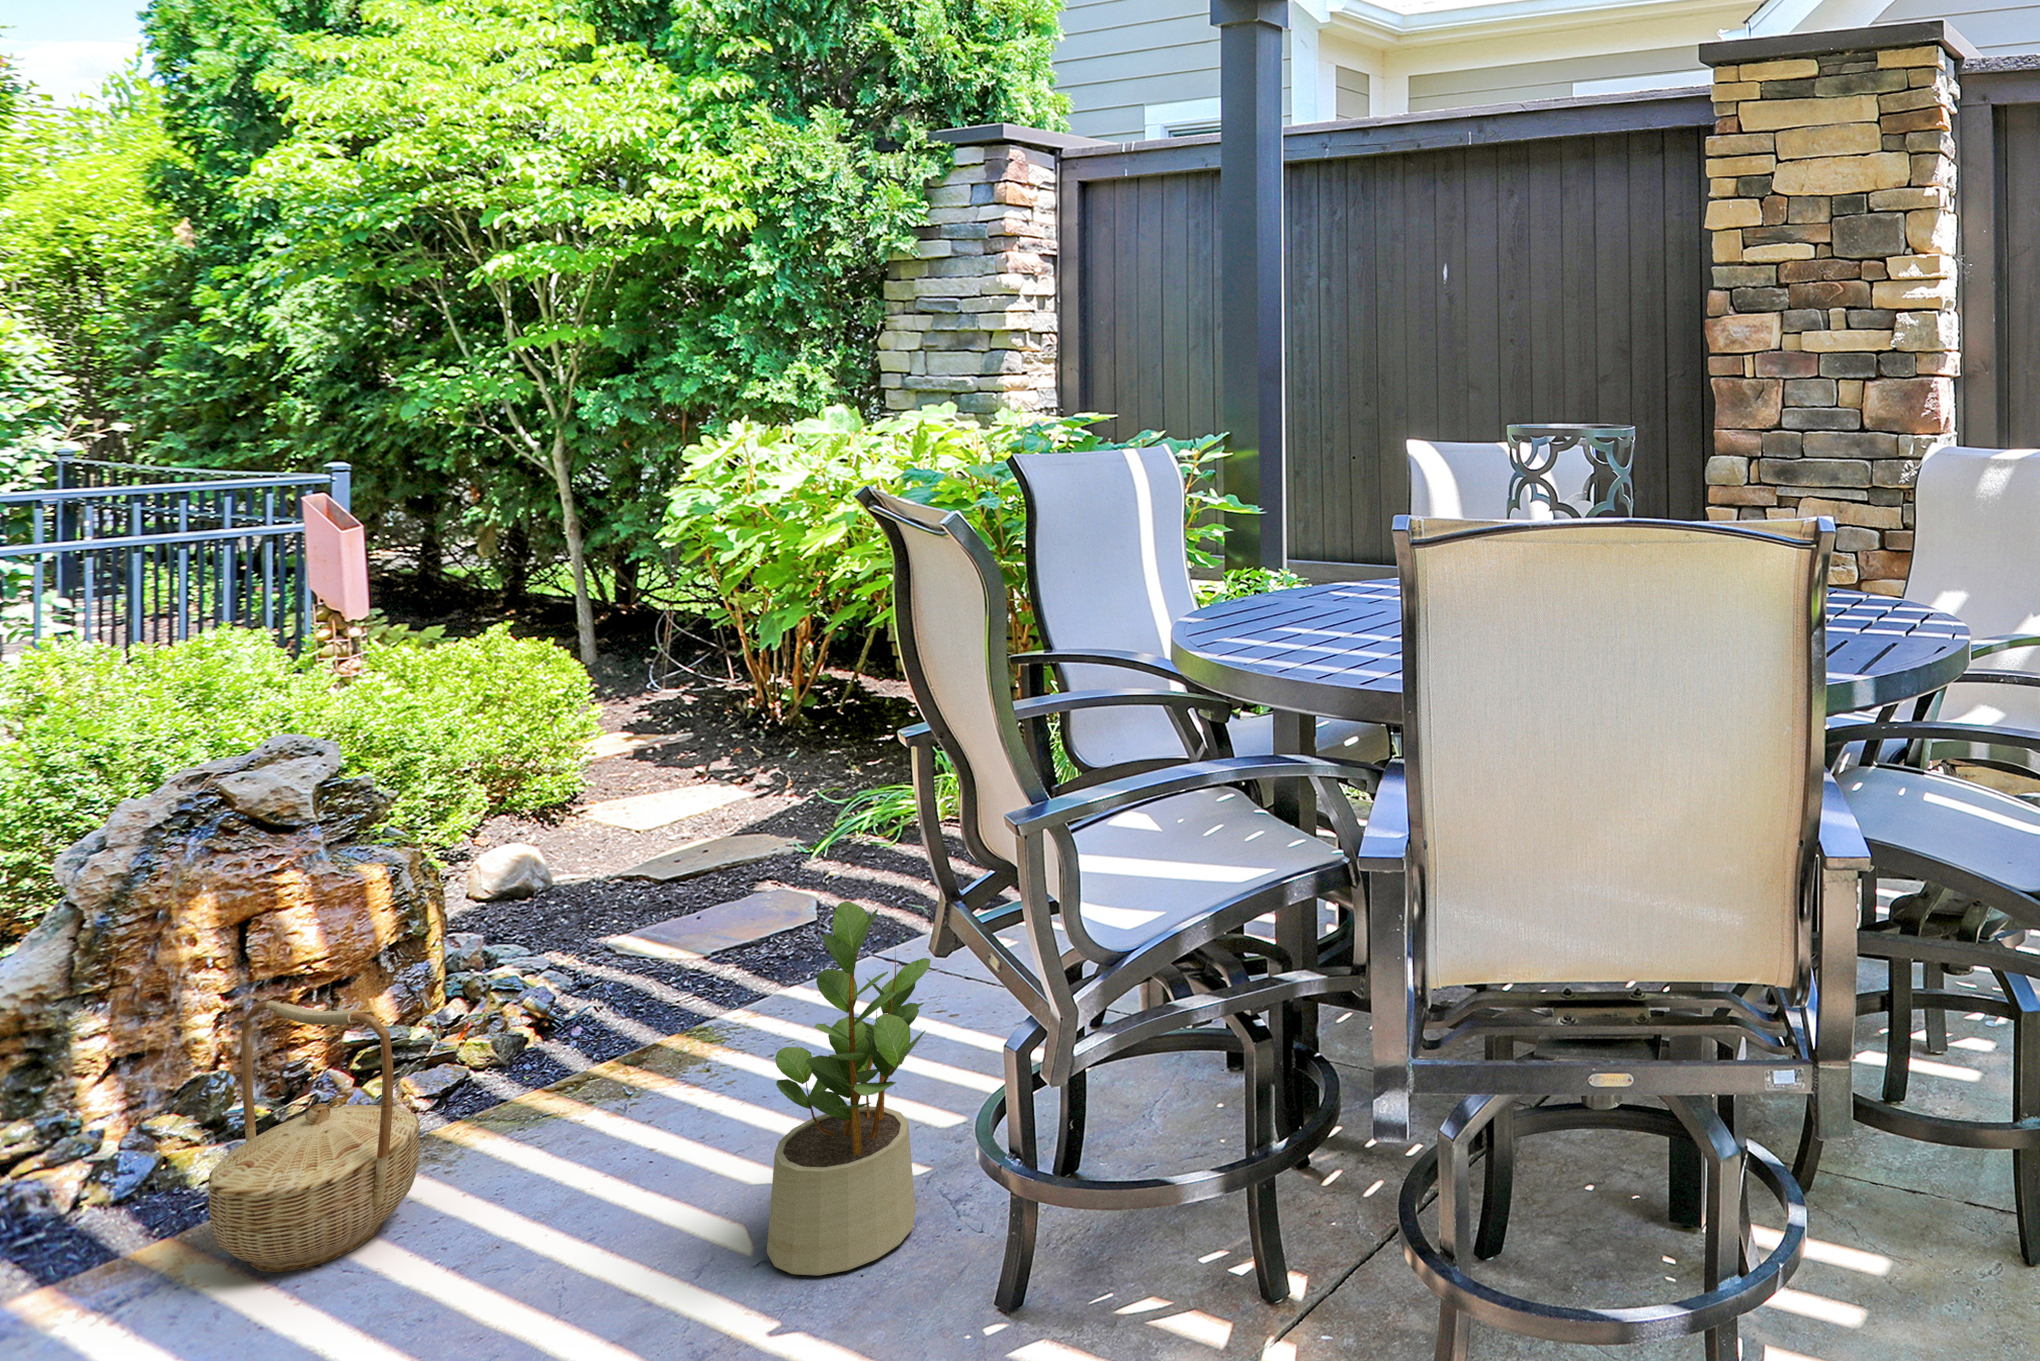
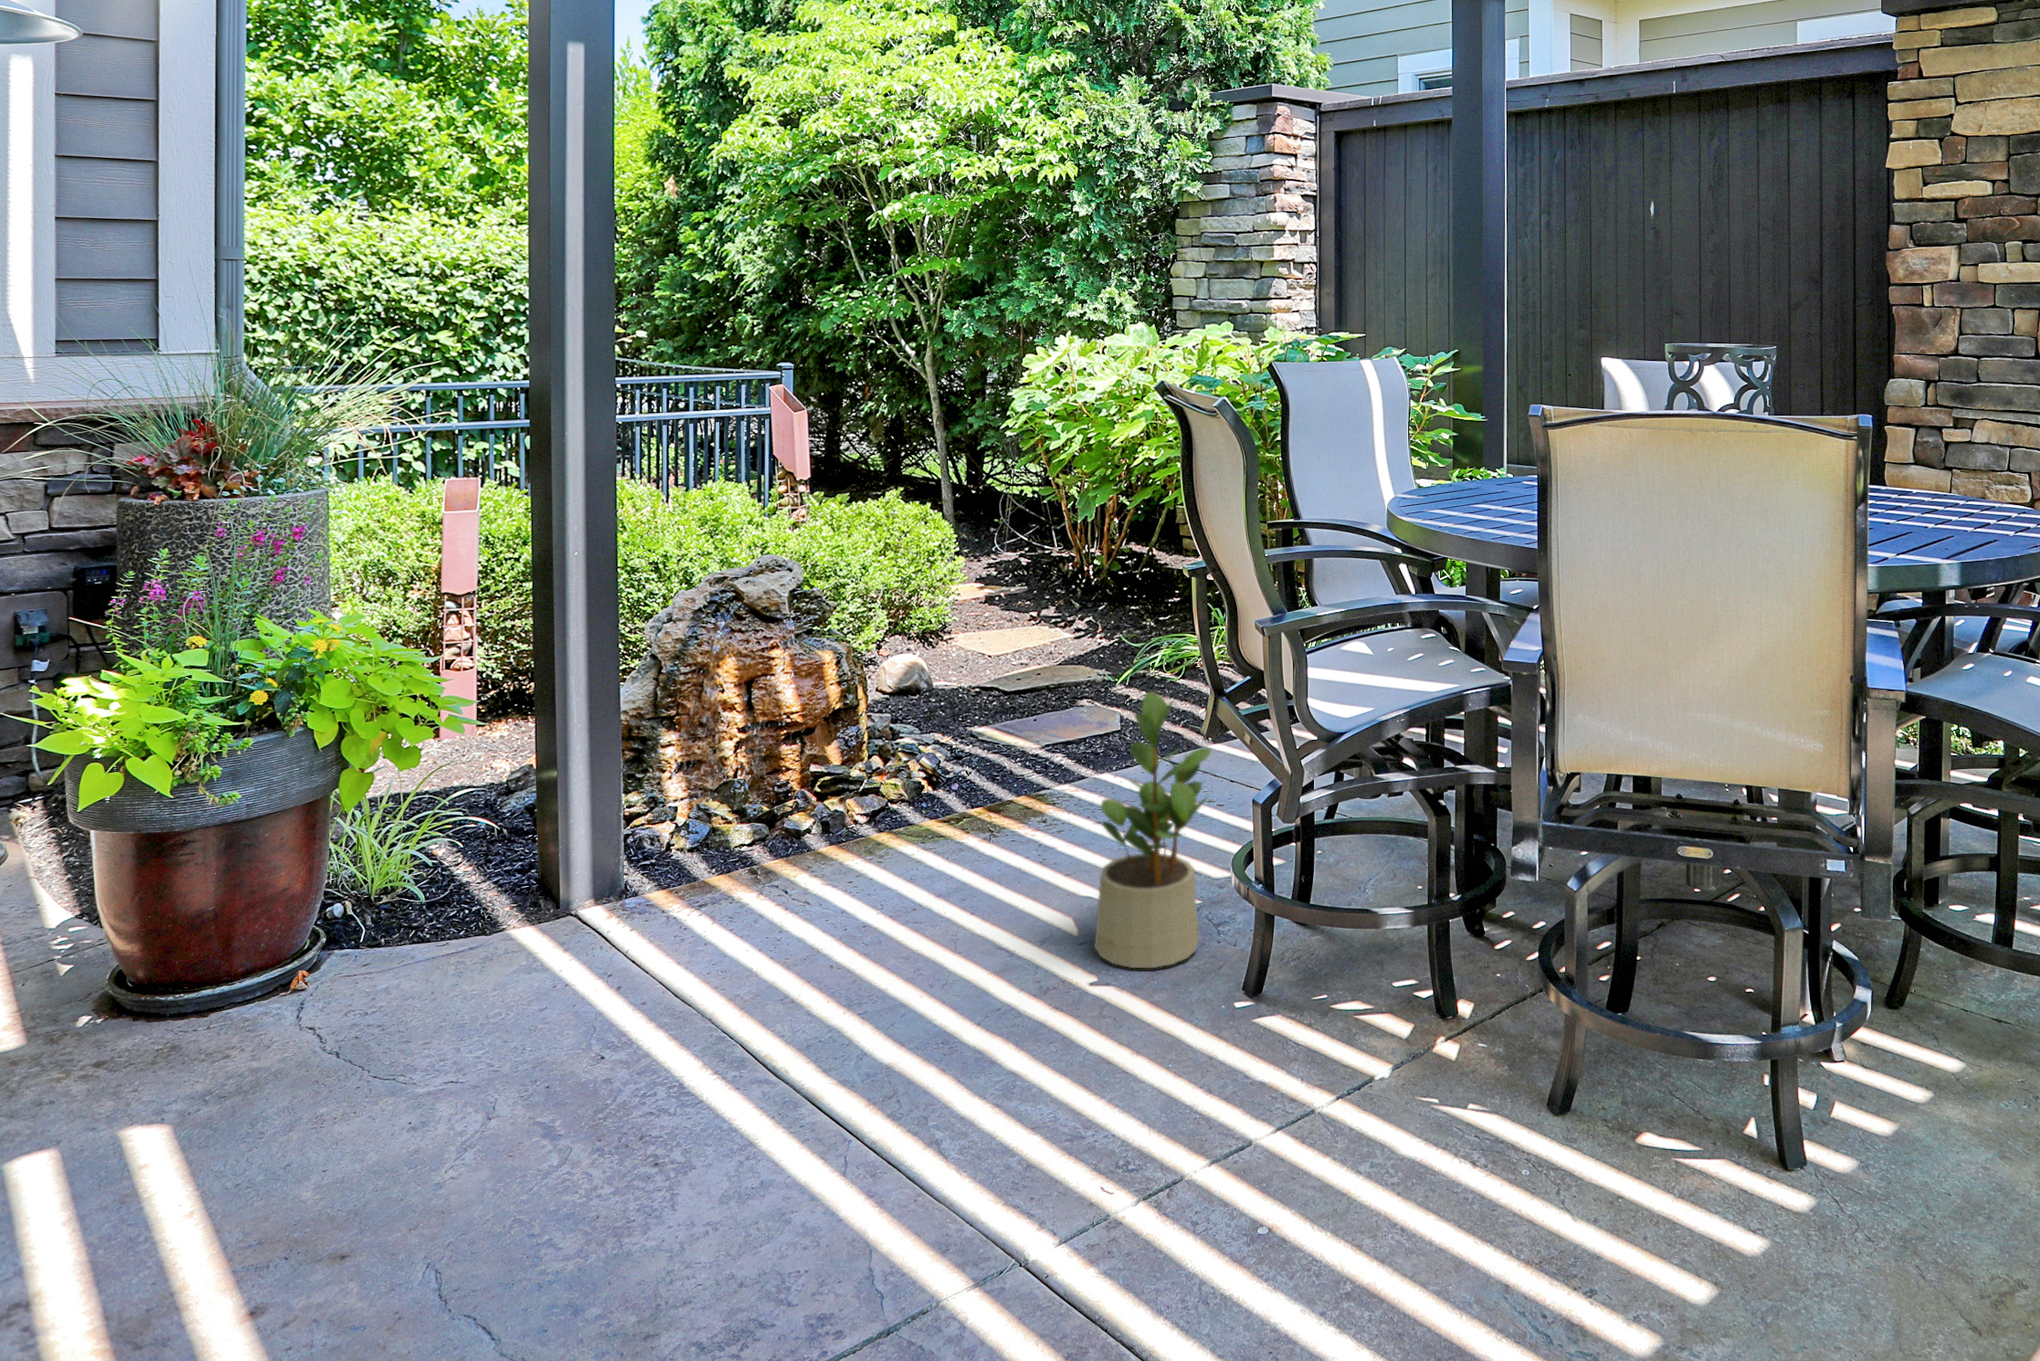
basket: present [208,1001,420,1272] -> none [747,720,868,905]

